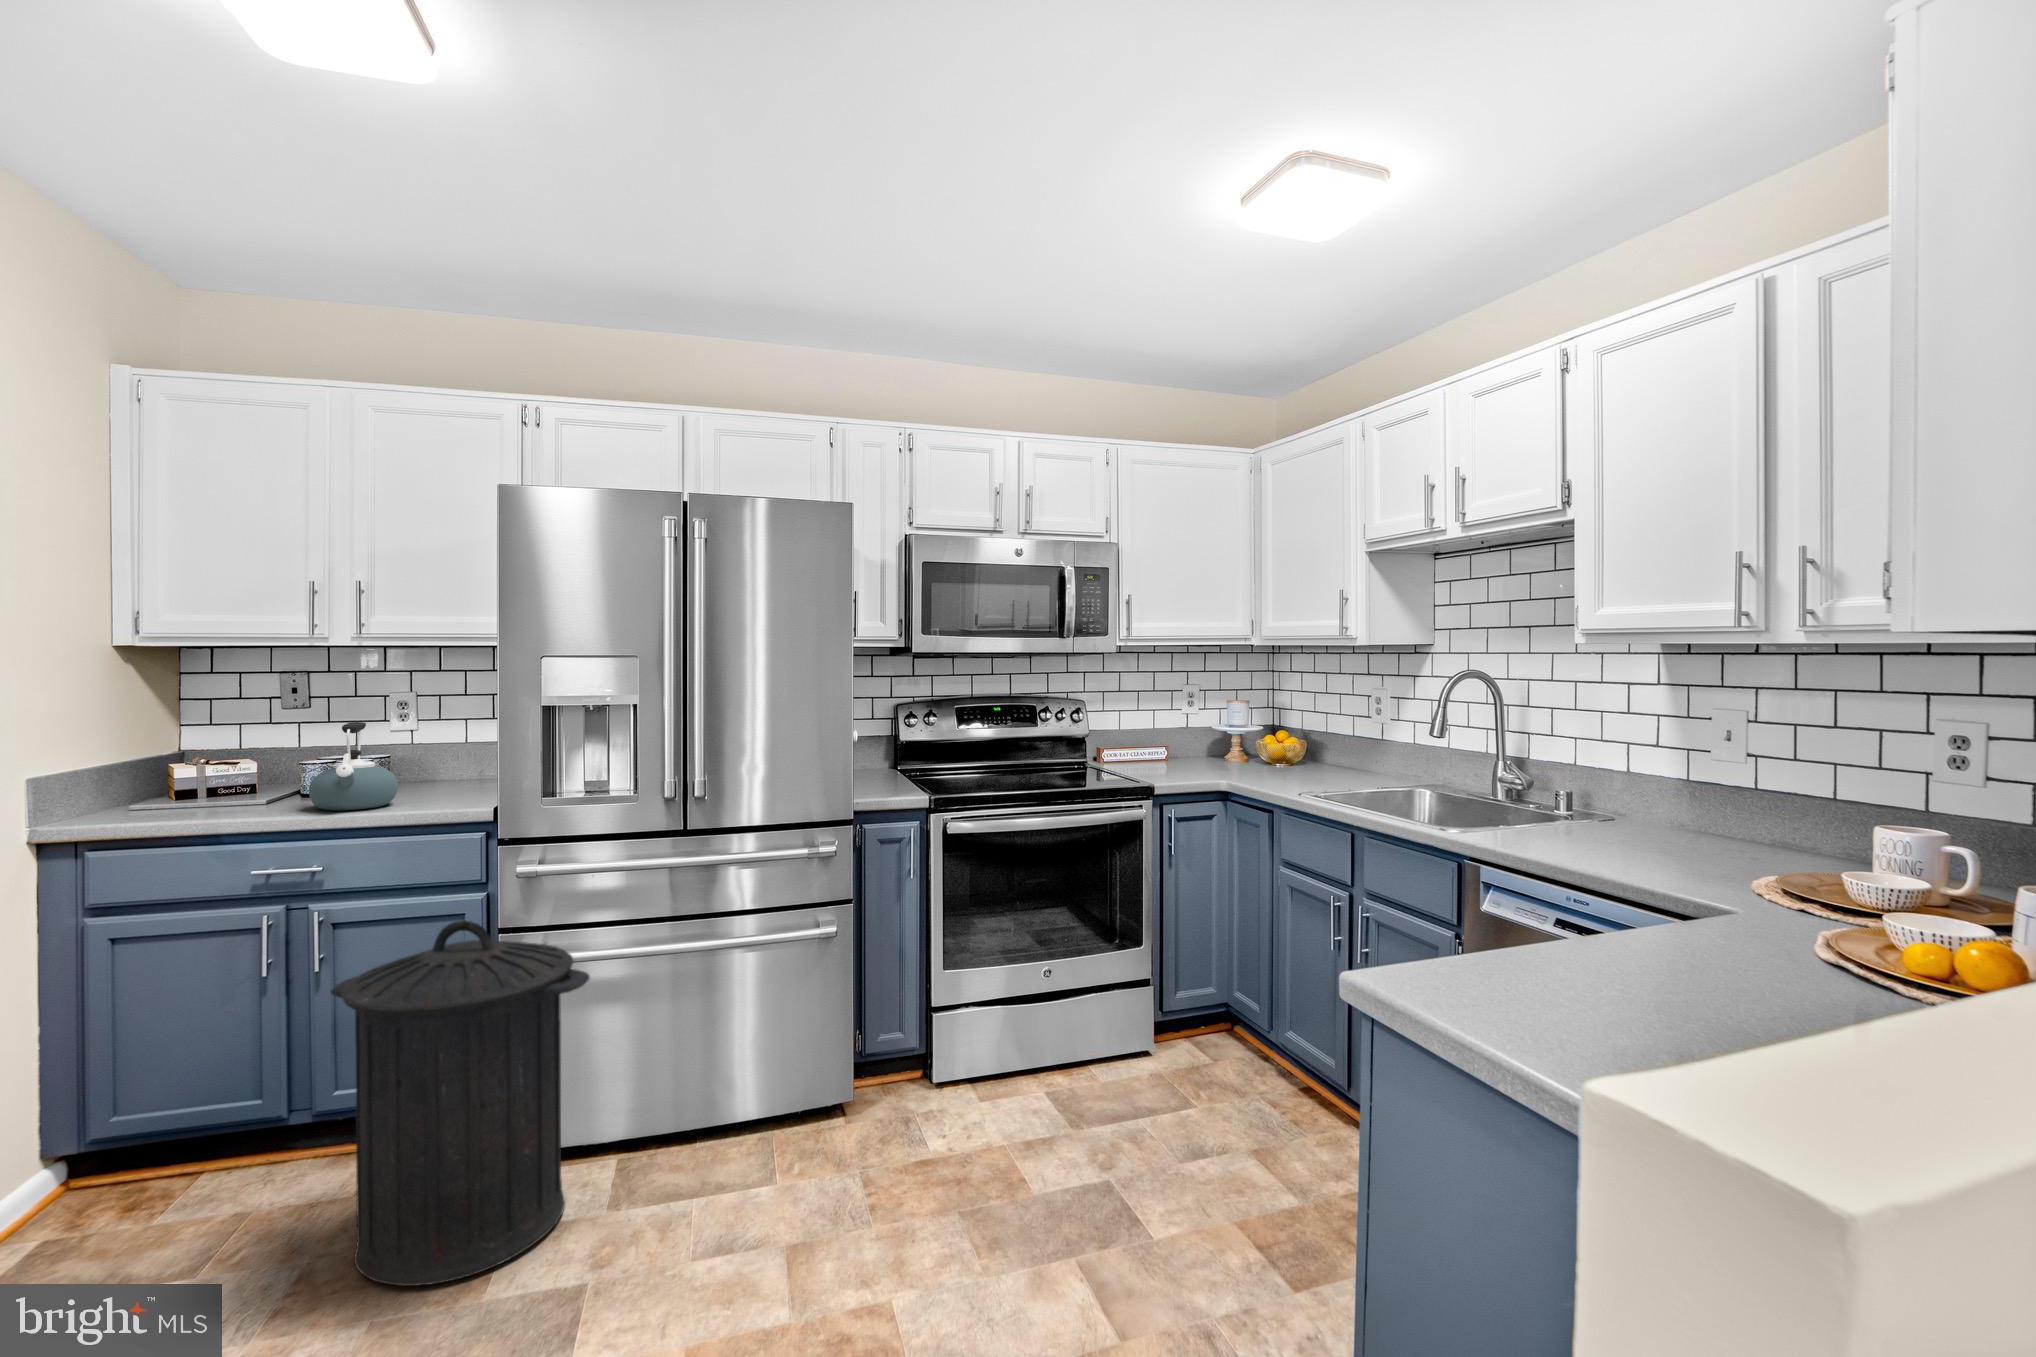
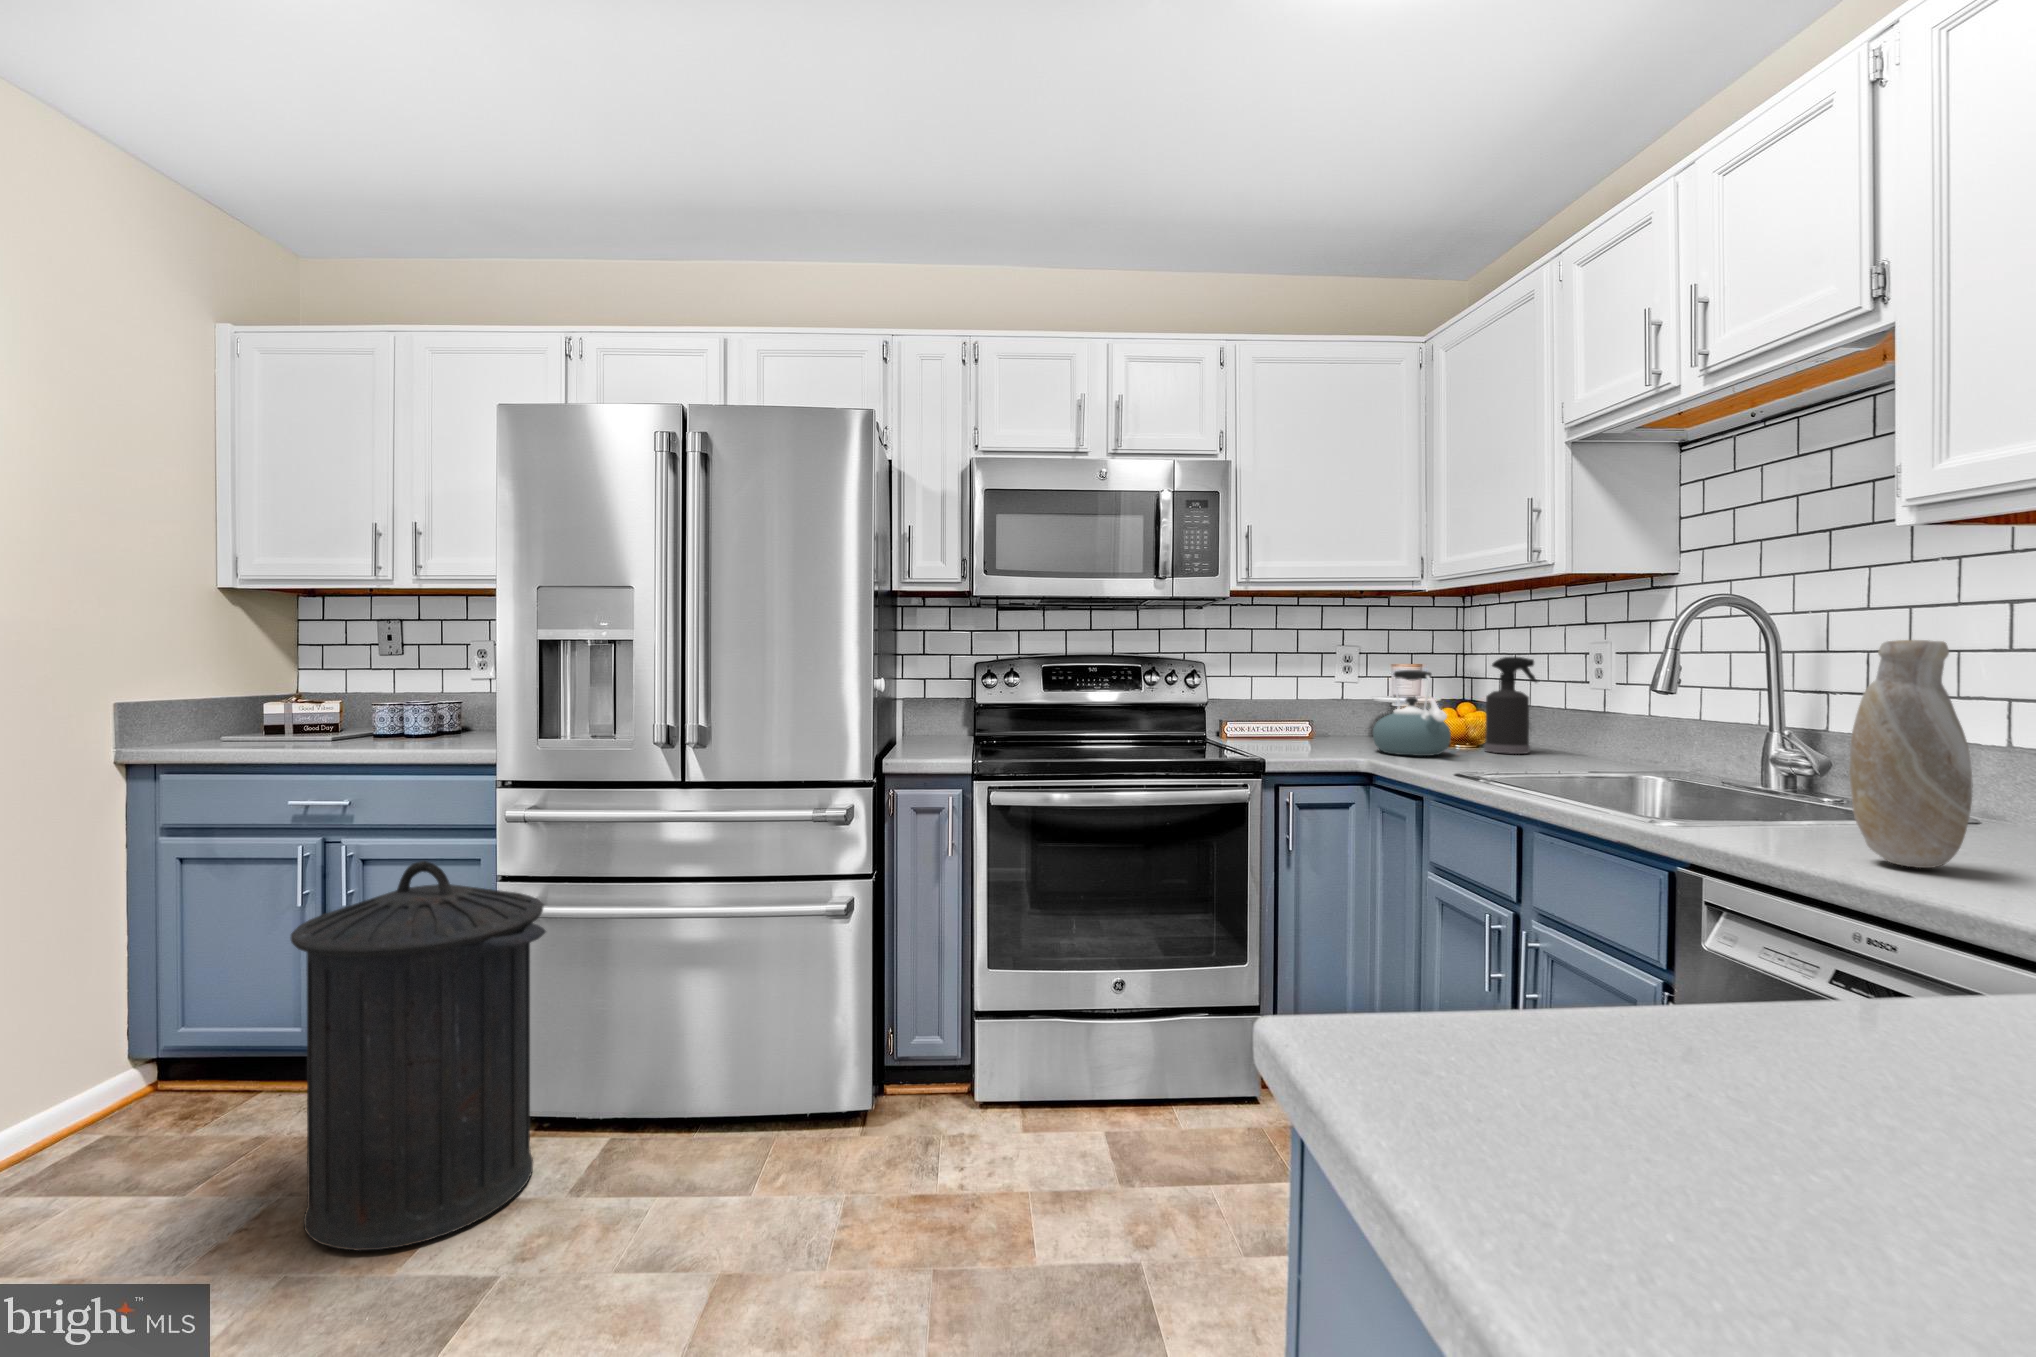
spray bottle: none [1299,700,1336,773] -> present [1484,657,1537,754]
kettle: present [309,722,398,810] -> present [1373,670,1451,756]
vase: none [1564,722,1624,856] -> present [1849,640,1973,868]

